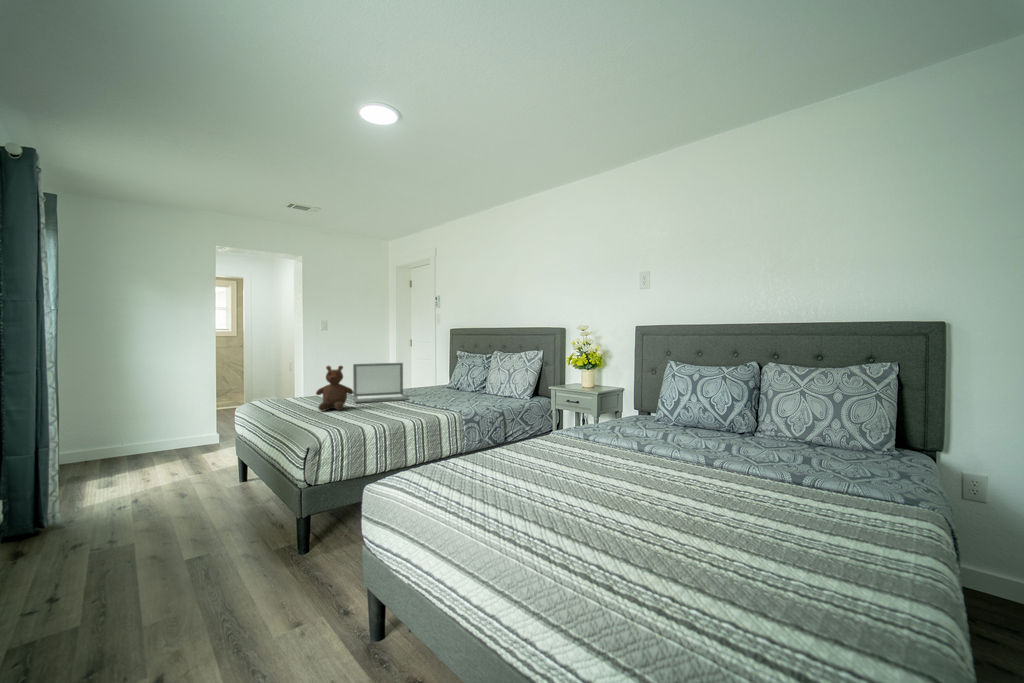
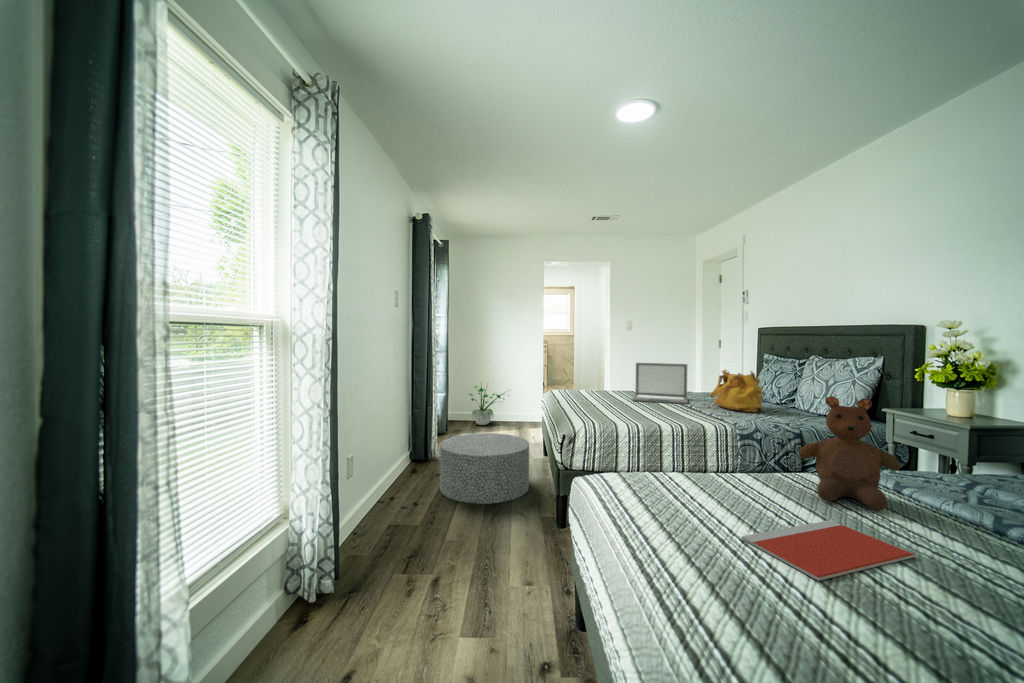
handbag: none [428,365,470,401] -> present [710,370,763,412]
teddy bear: present [316,366,353,411] -> present [799,396,901,510]
potted plant: none [86,394,172,463] -> present [469,386,509,425]
ottoman: none [88,465,239,571] -> present [440,433,529,504]
notebook: none [543,467,625,505] -> present [742,520,916,581]

